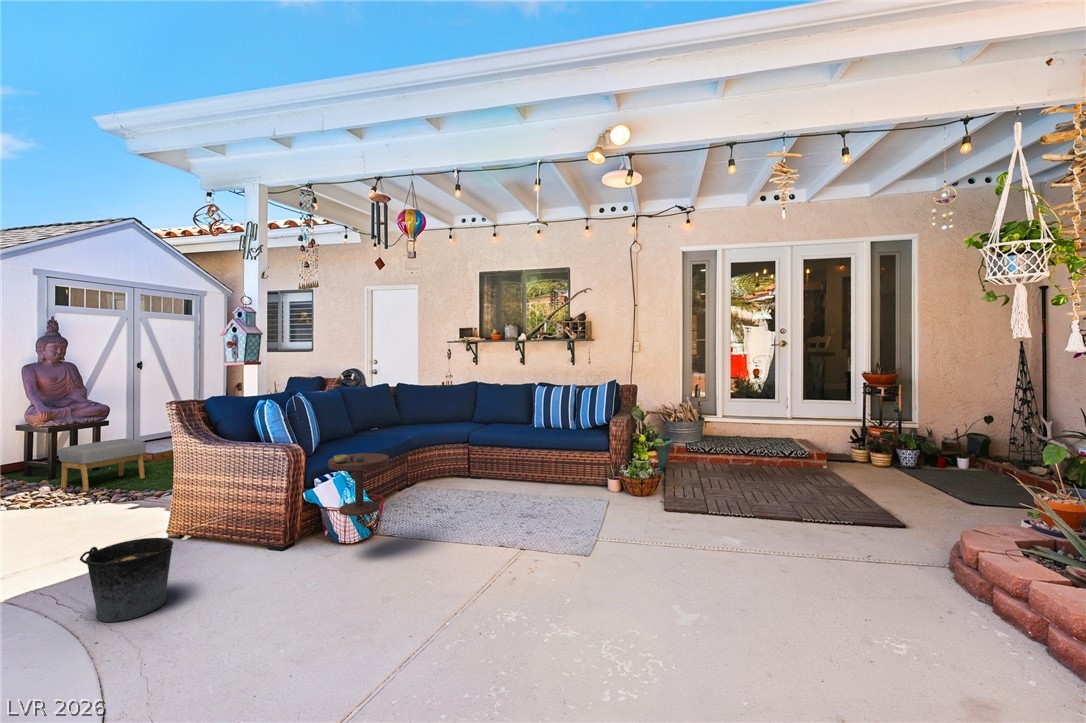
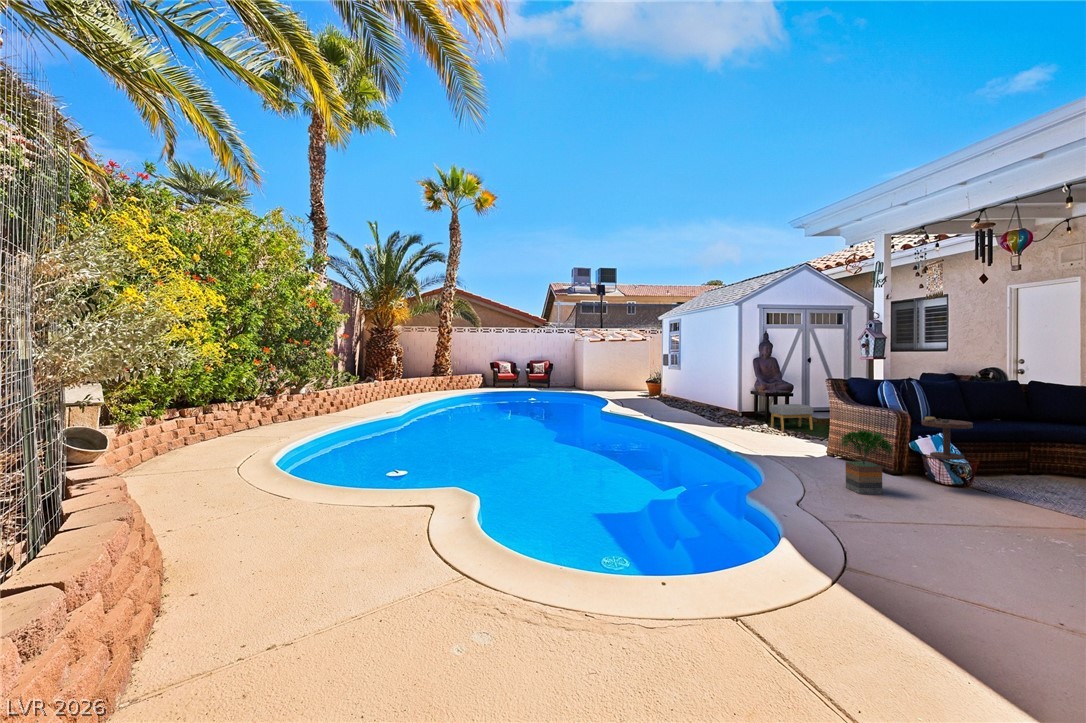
potted tree: none [200,498,300,629] -> present [841,431,894,494]
bucket: present [80,538,173,622] -> none [787,442,827,478]

